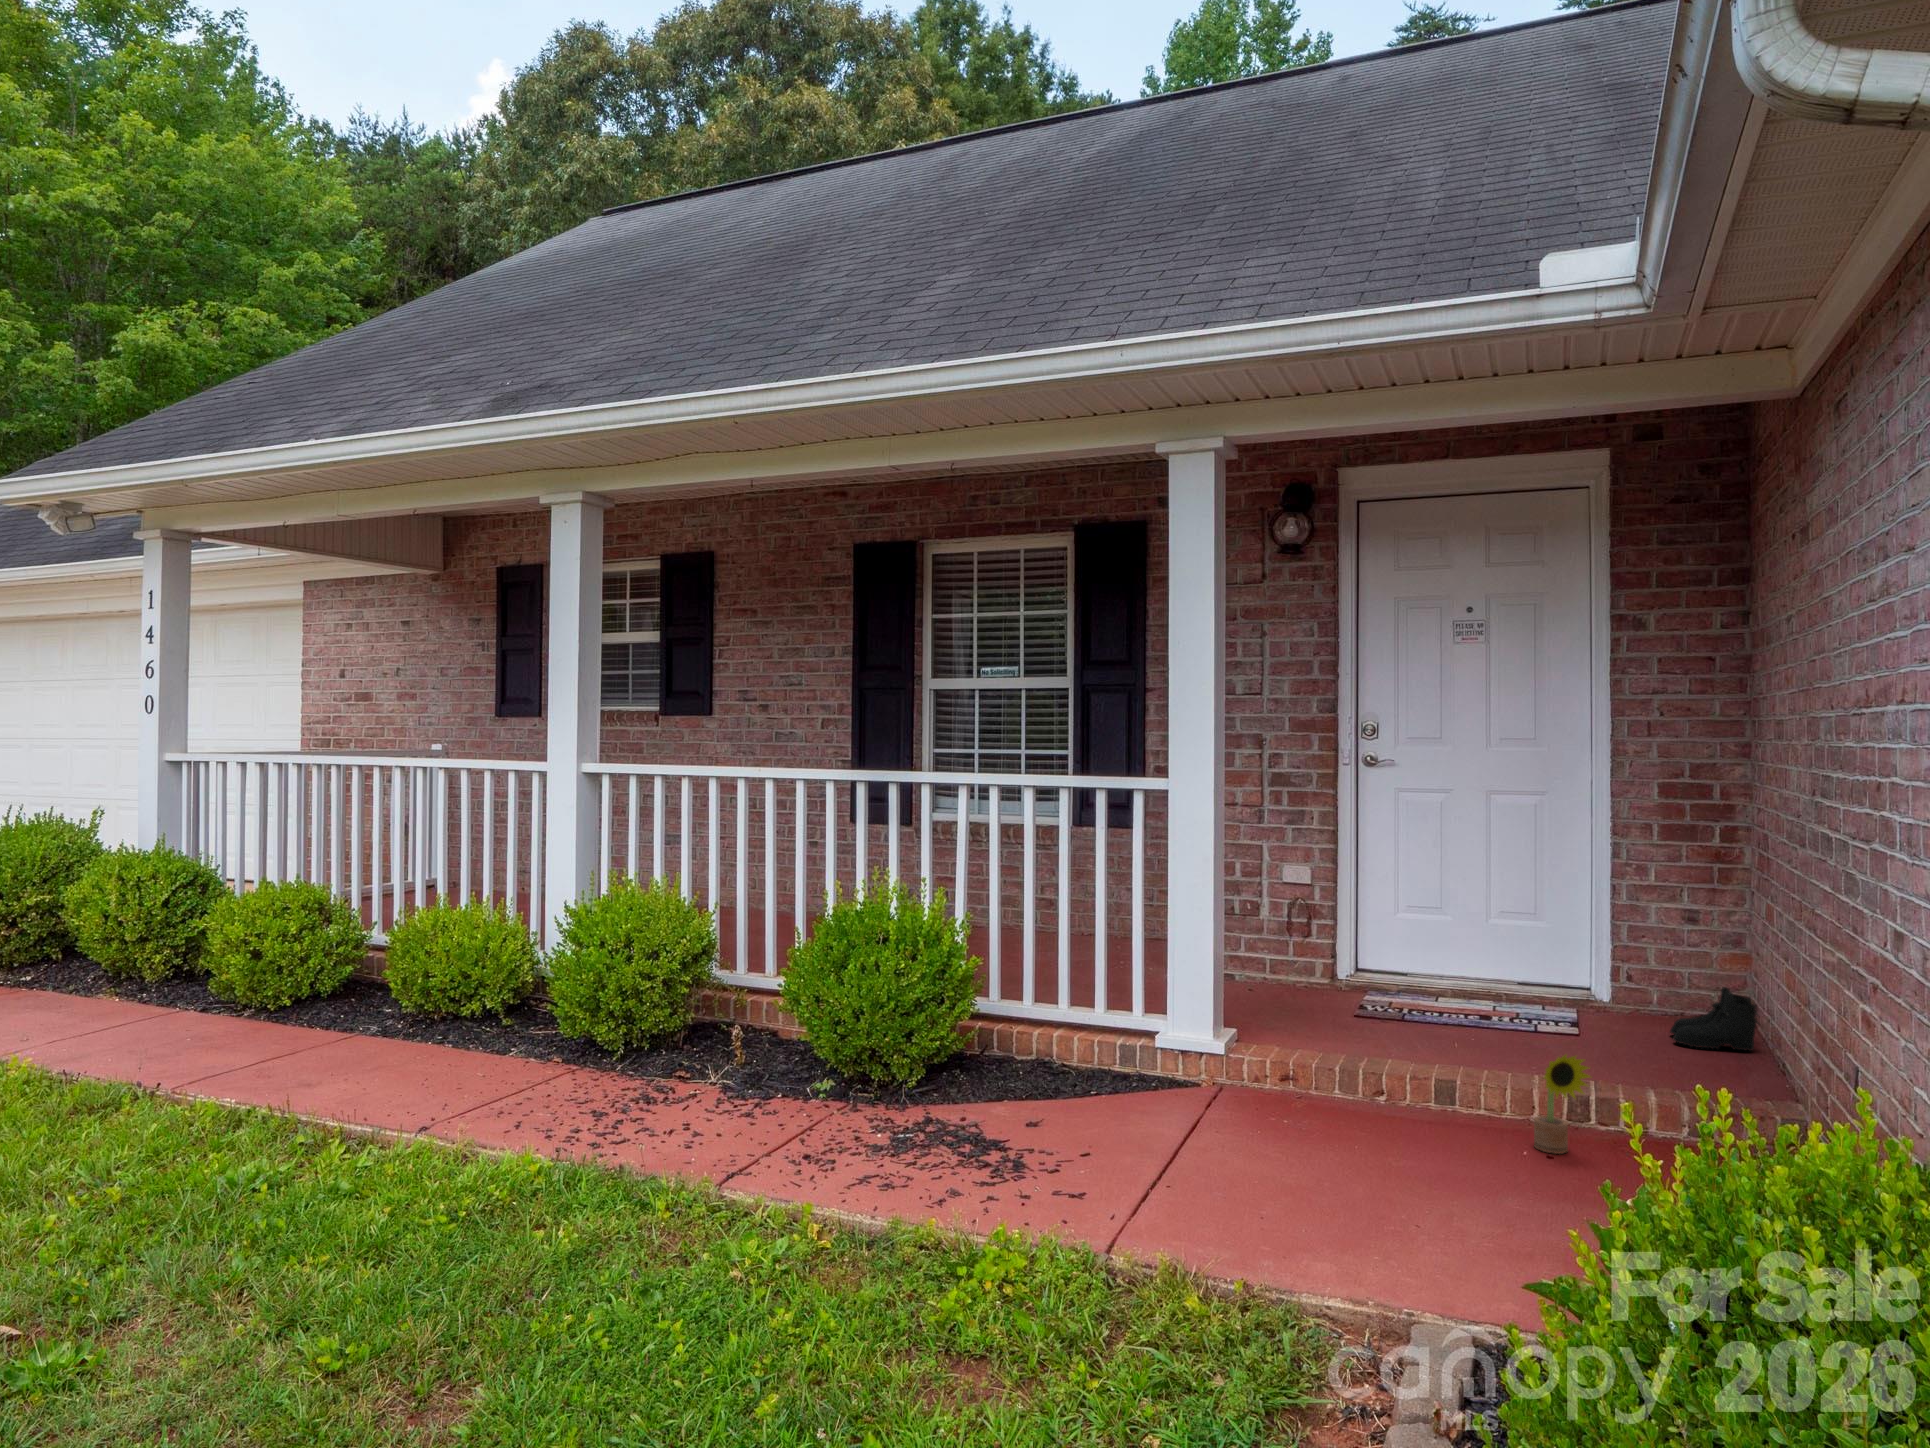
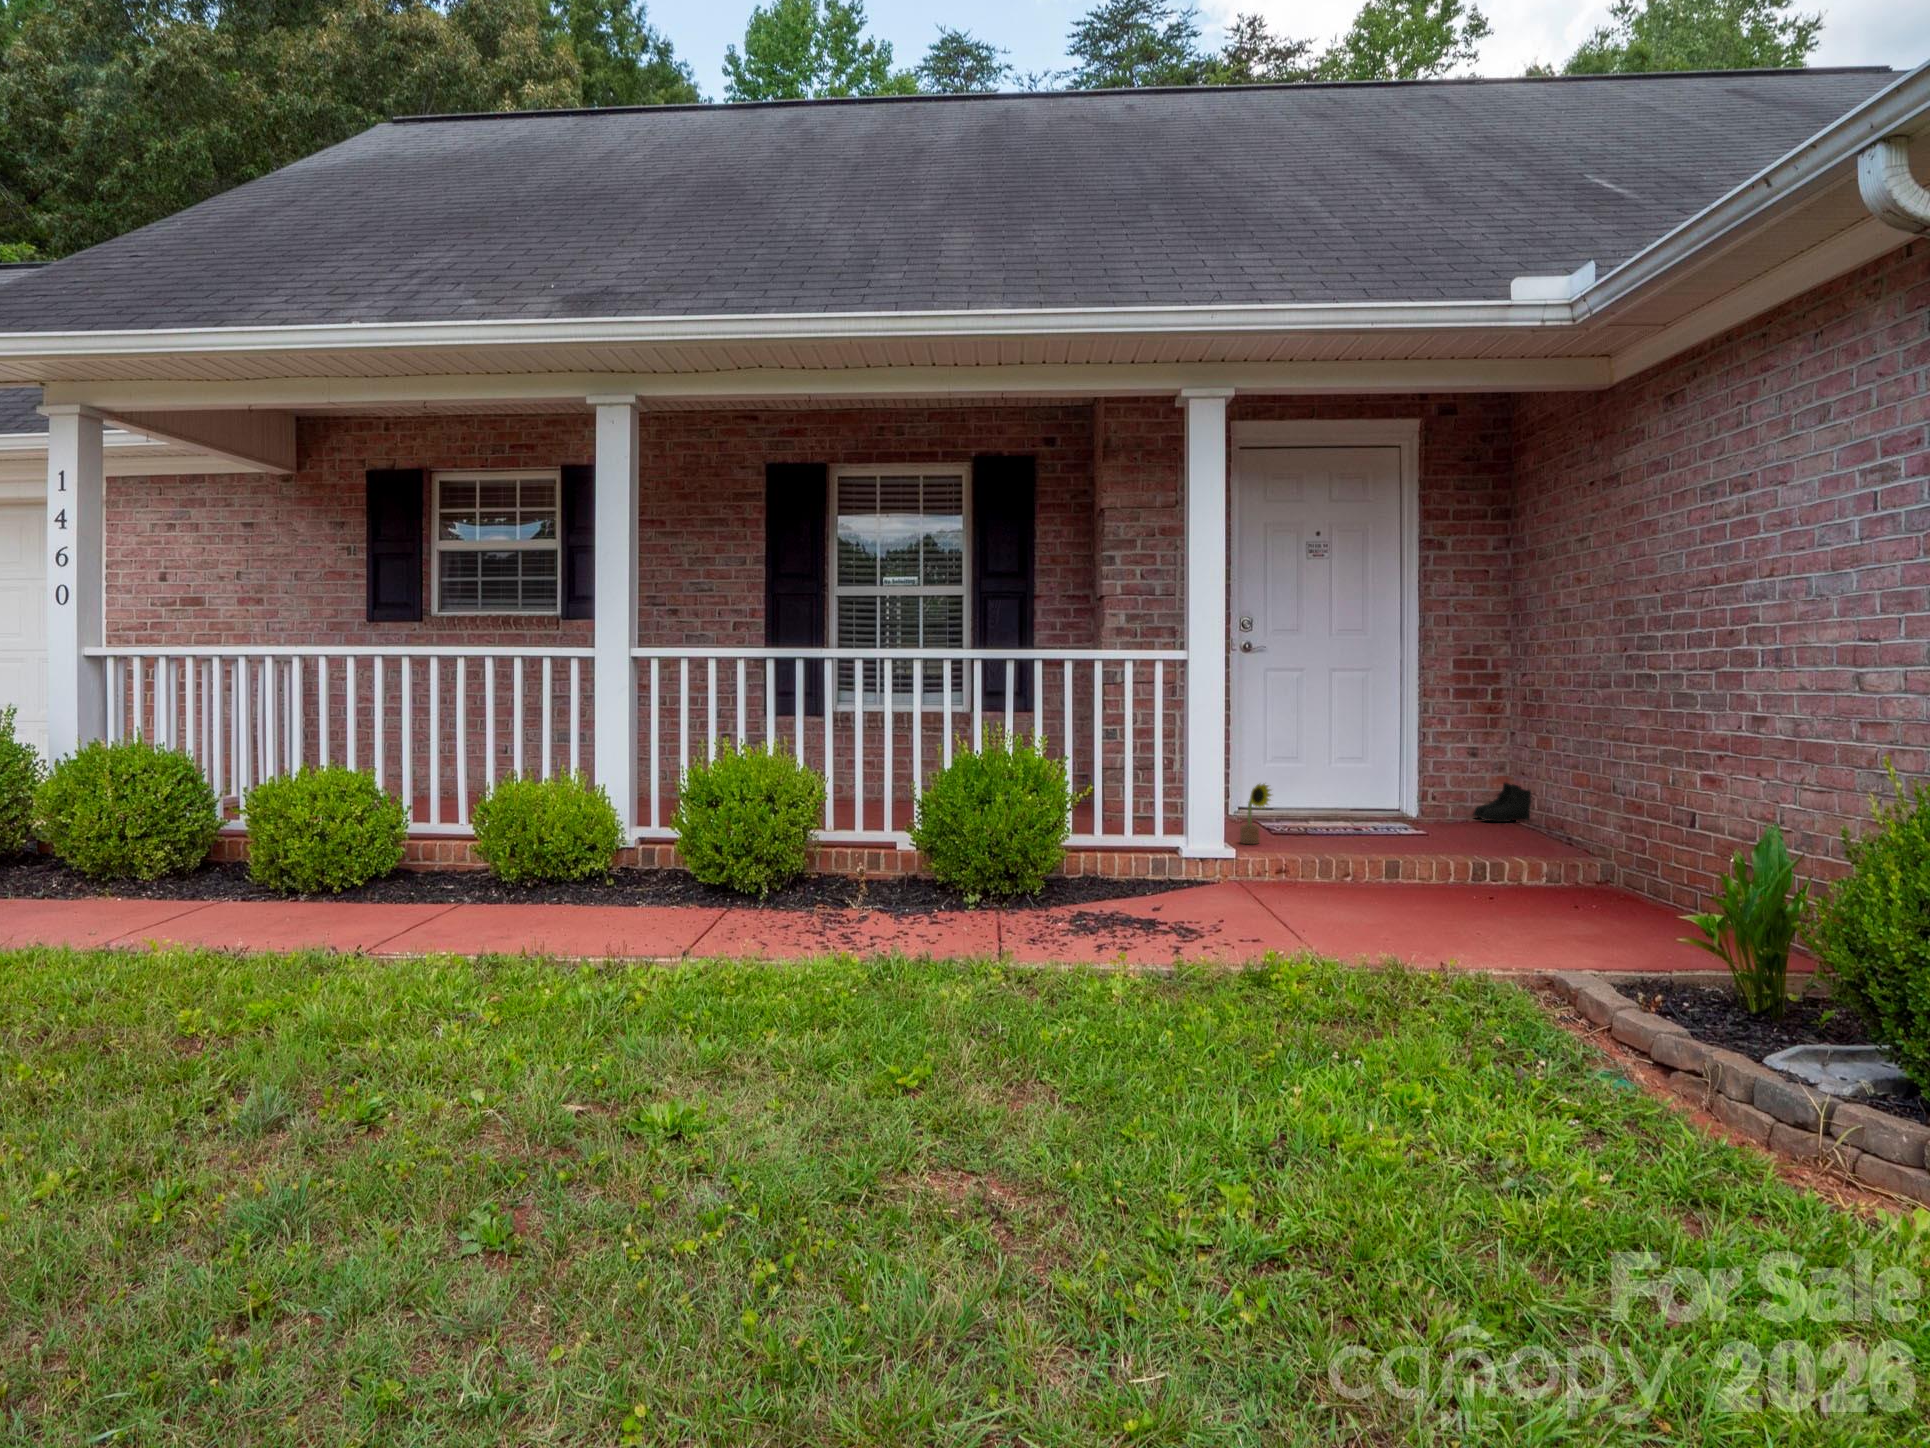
decorative plant: present [1534,1055,1590,1154] -> present [1240,784,1271,844]

